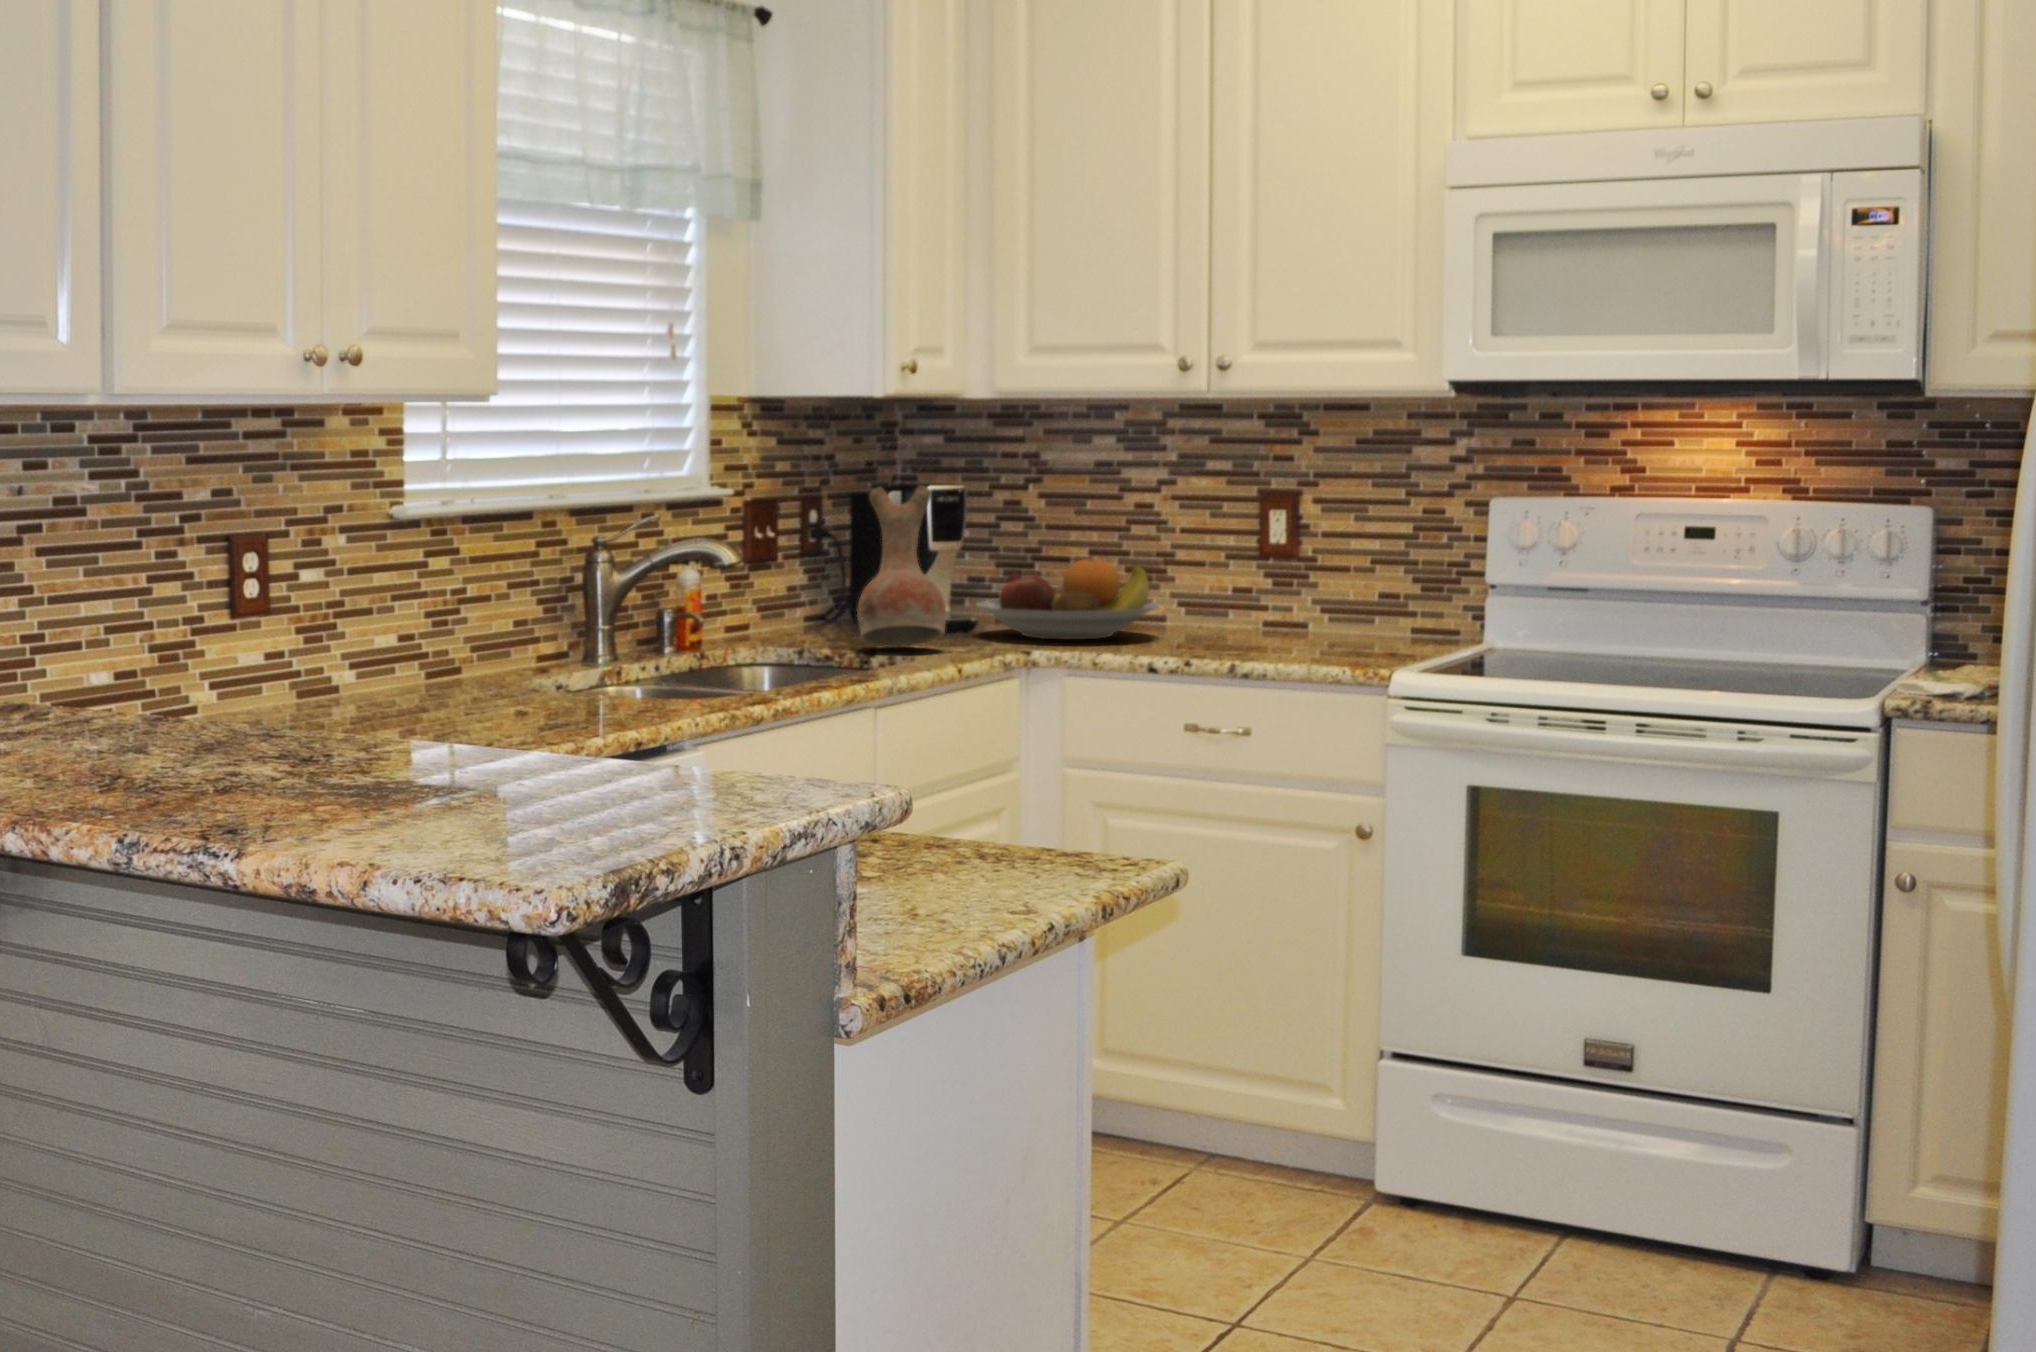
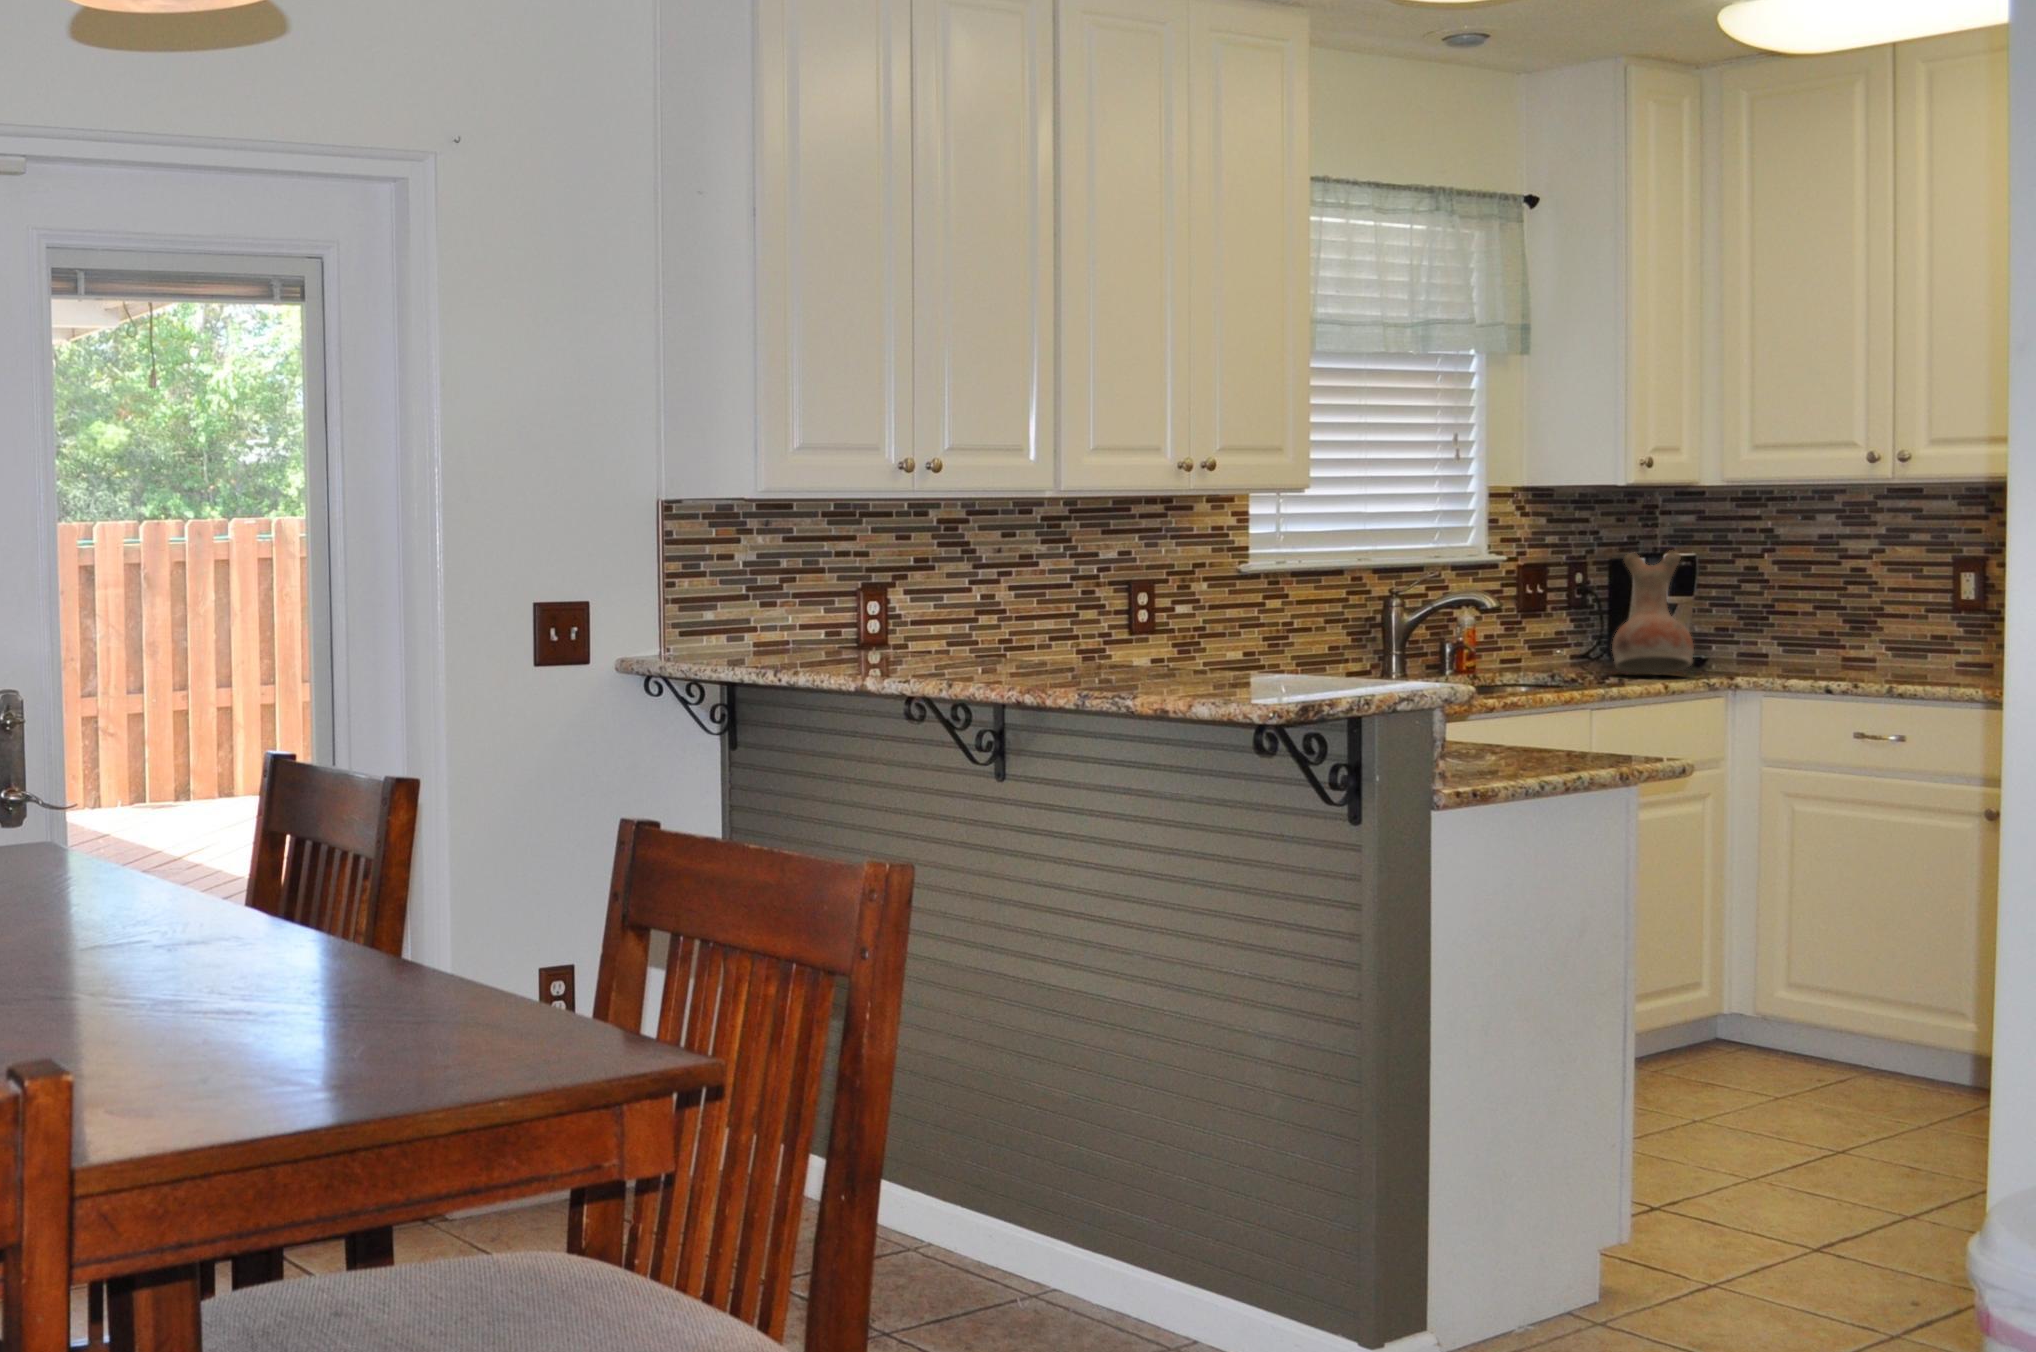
fruit bowl: present [977,559,1158,640] -> none [1723,609,1905,673]

